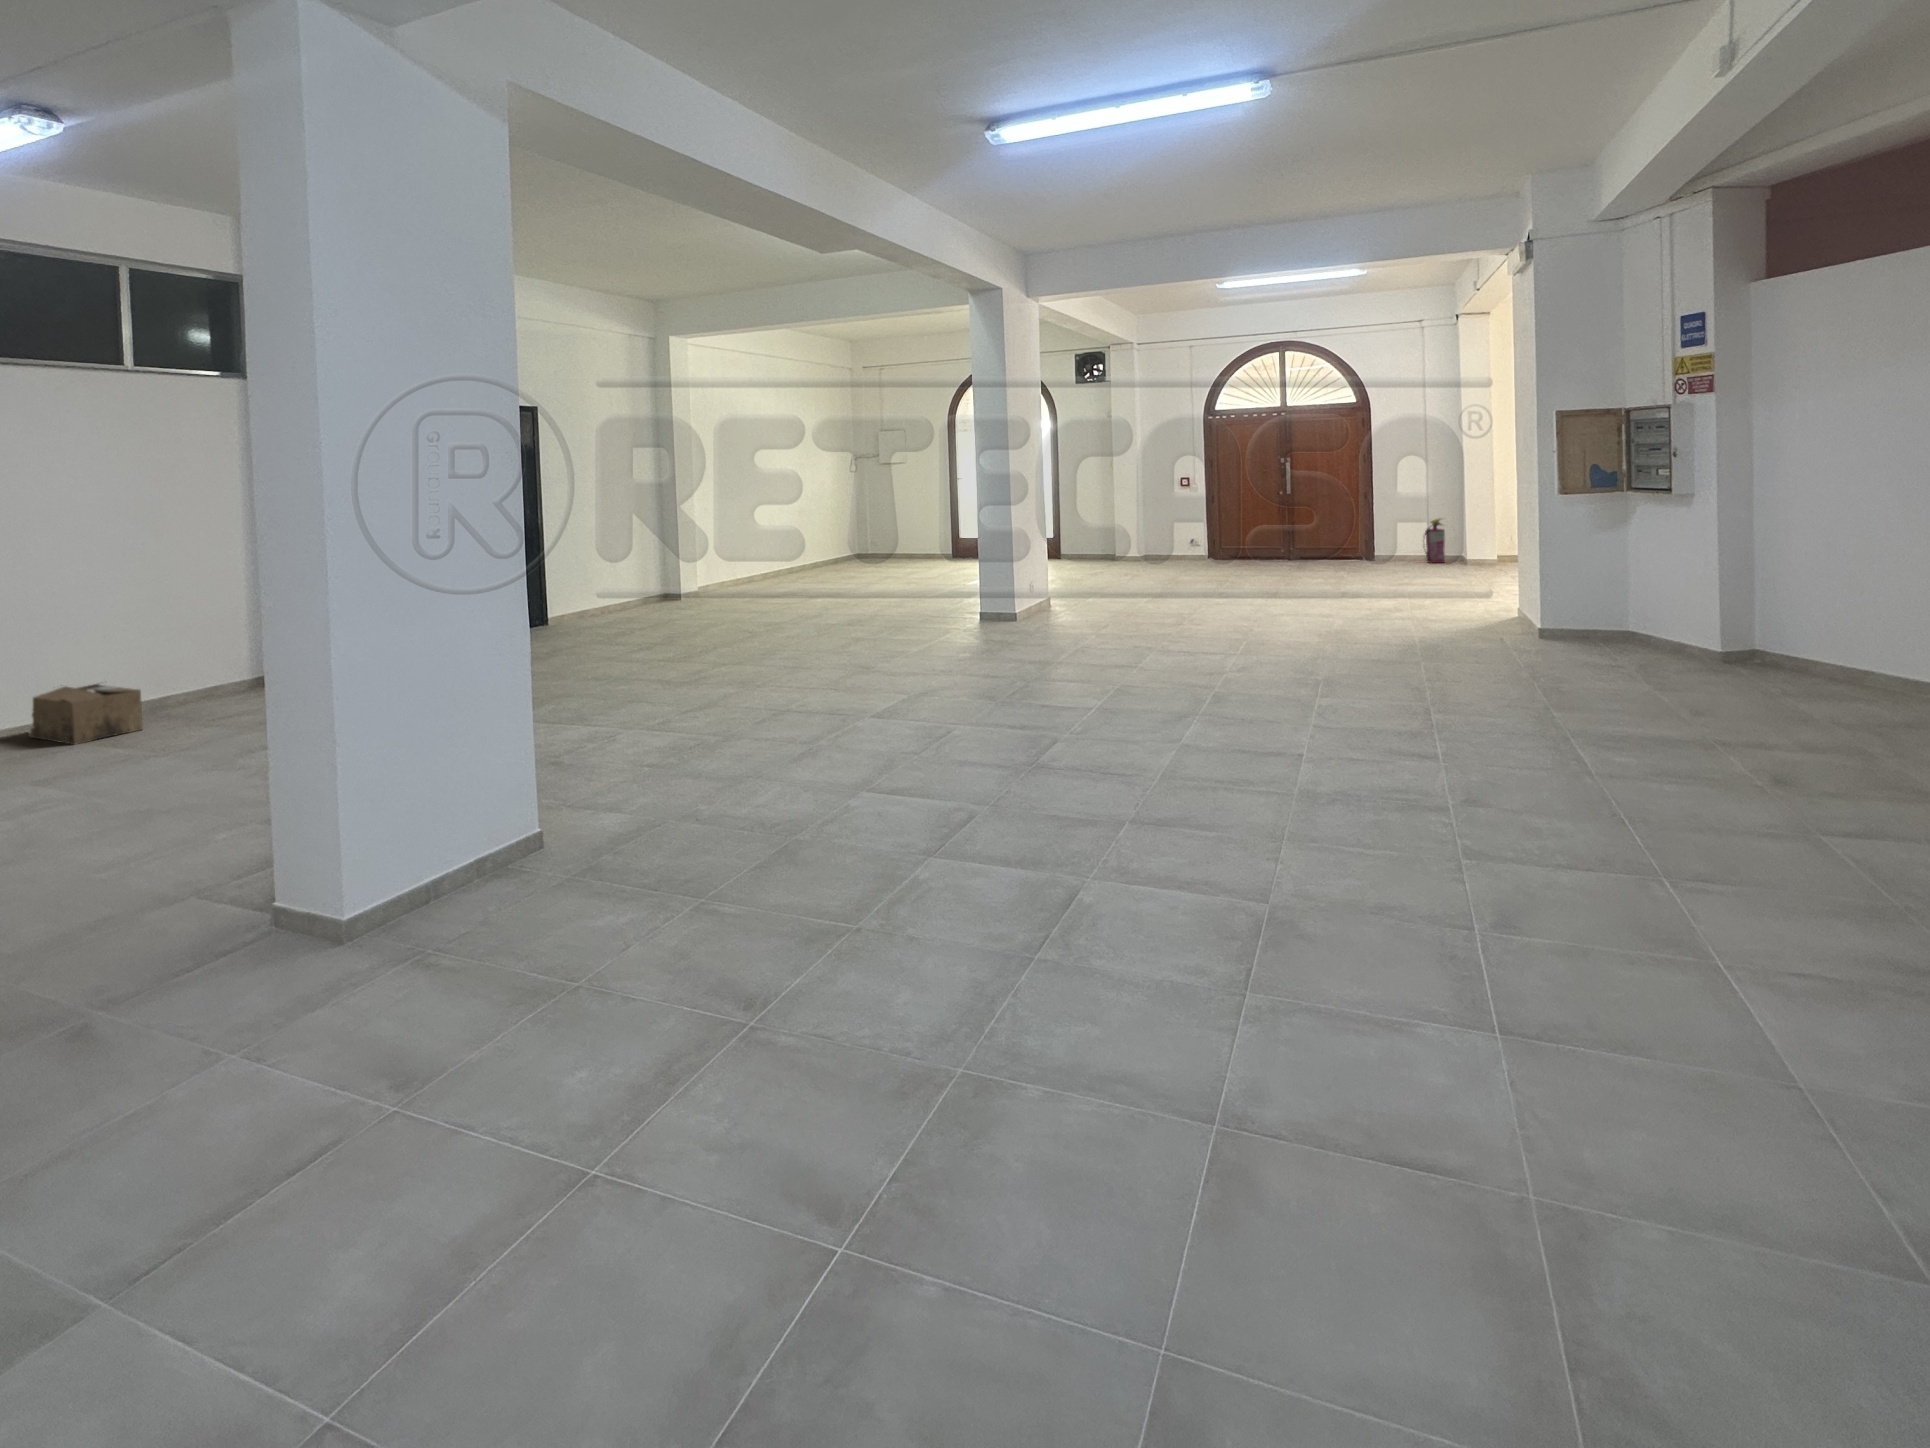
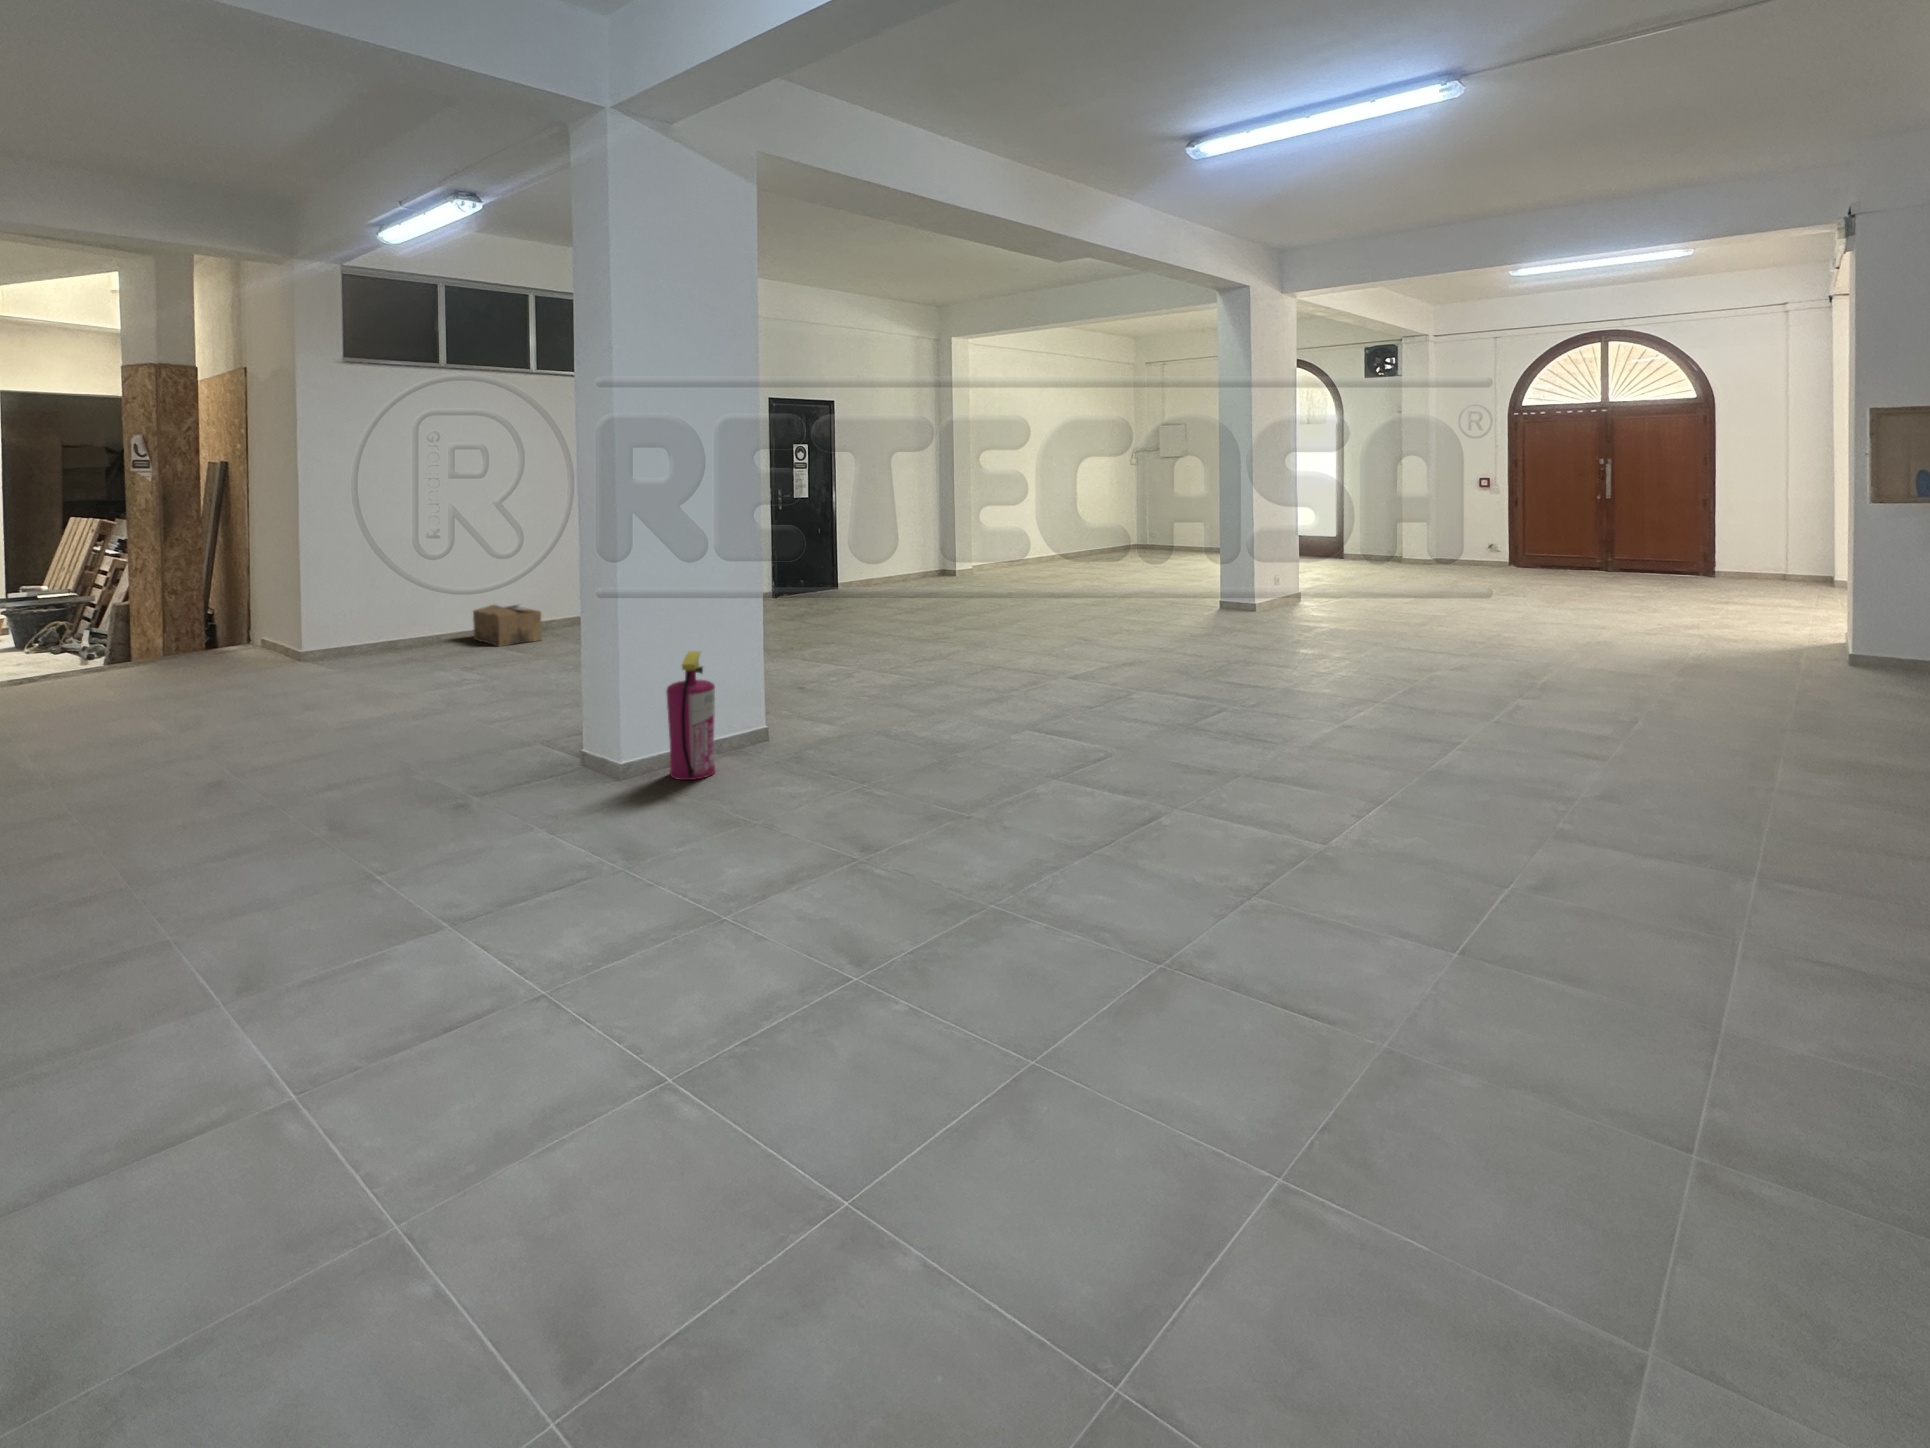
fire extinguisher: present [1425,519,1445,563] -> present [666,651,715,780]

